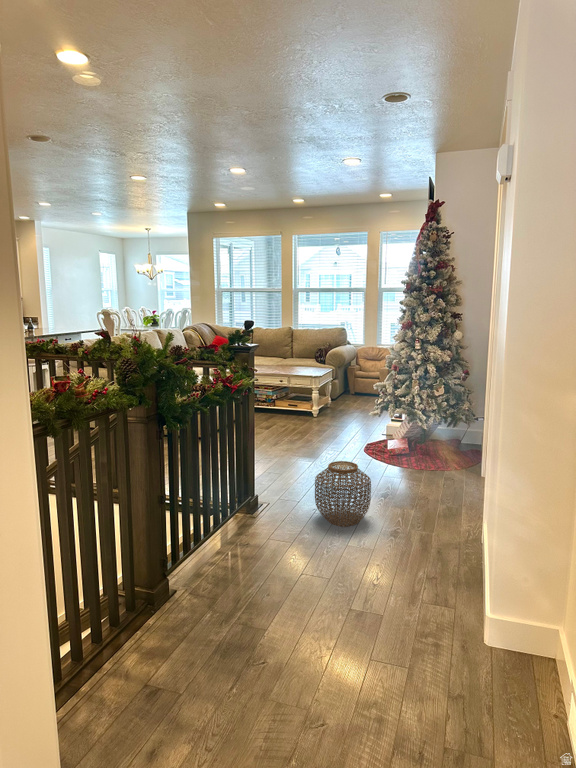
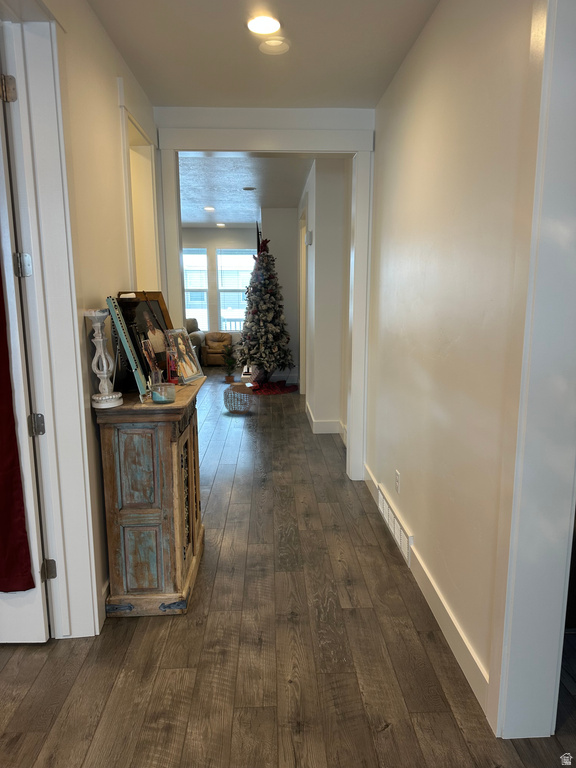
potted plant: none [354,373,391,435] -> present [221,345,240,384]

